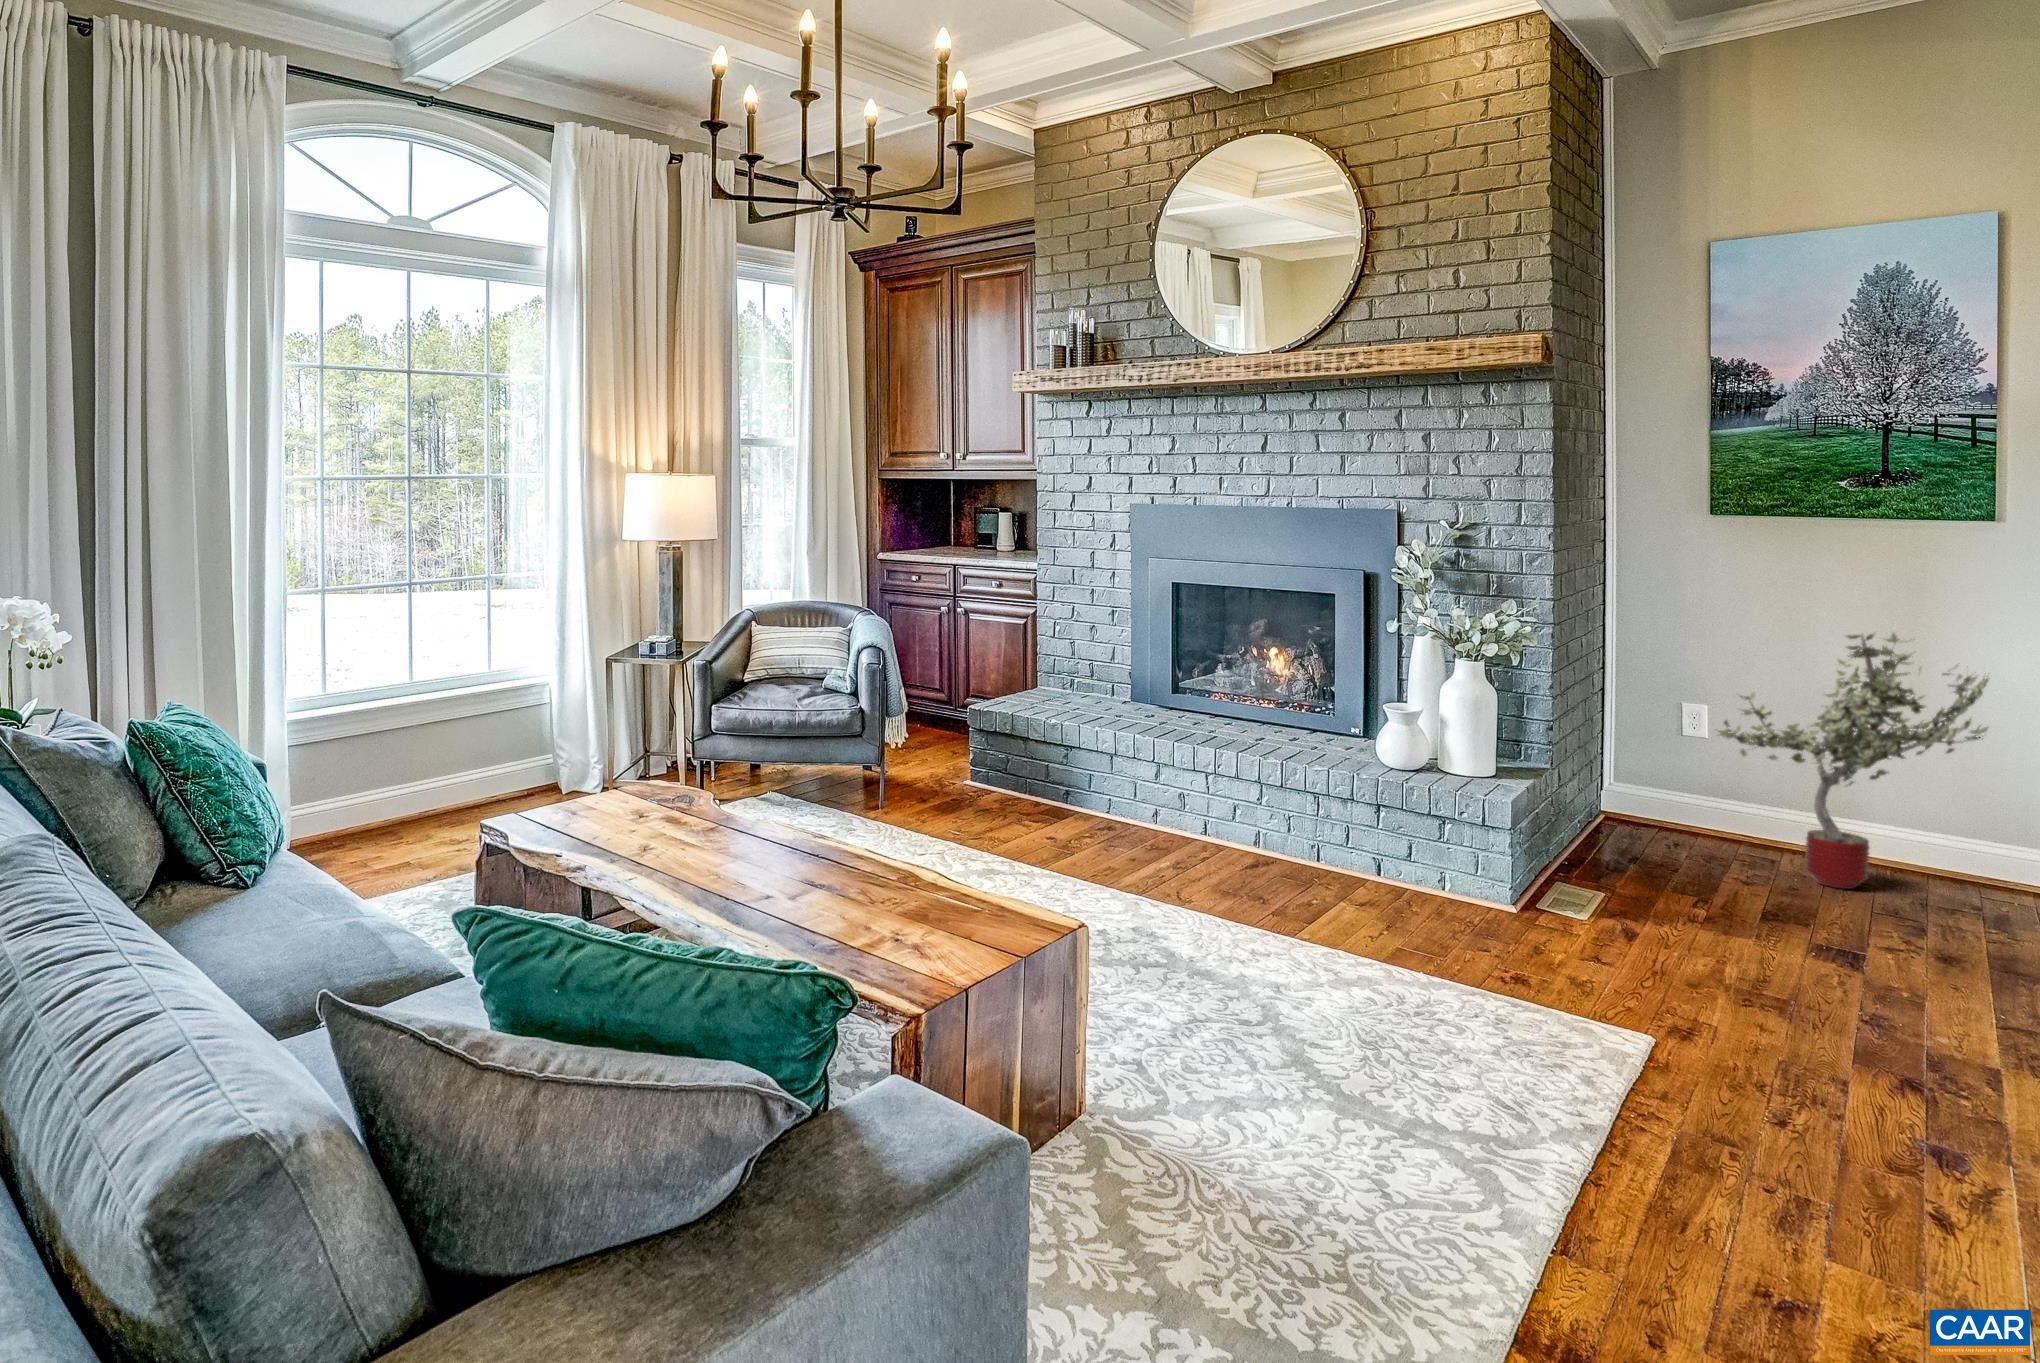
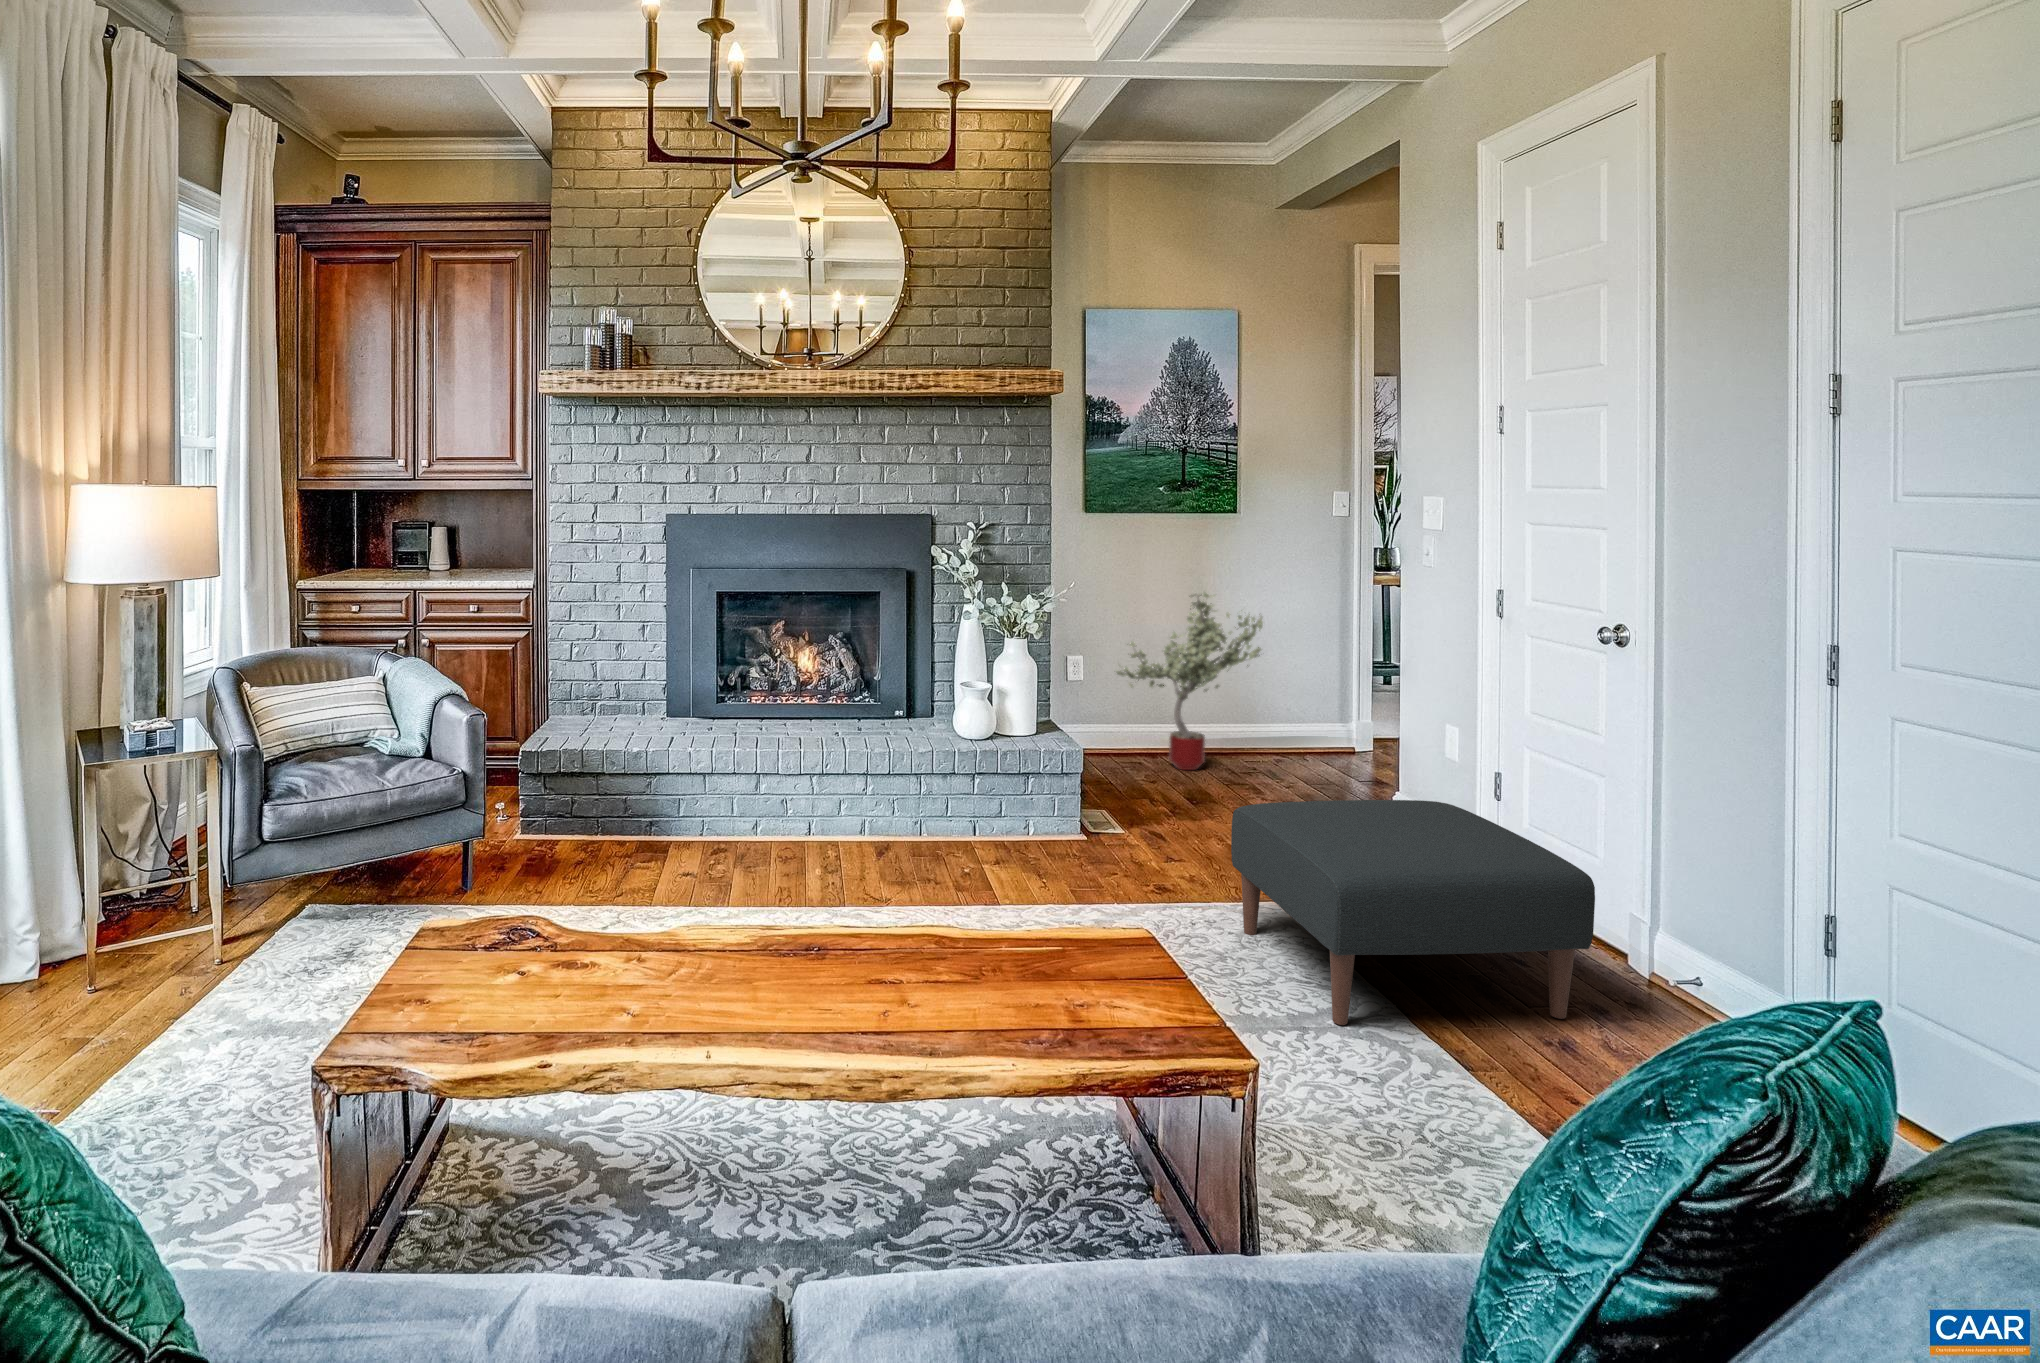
ottoman: none [1450,875,1880,1240] -> present [1231,800,1595,1025]

